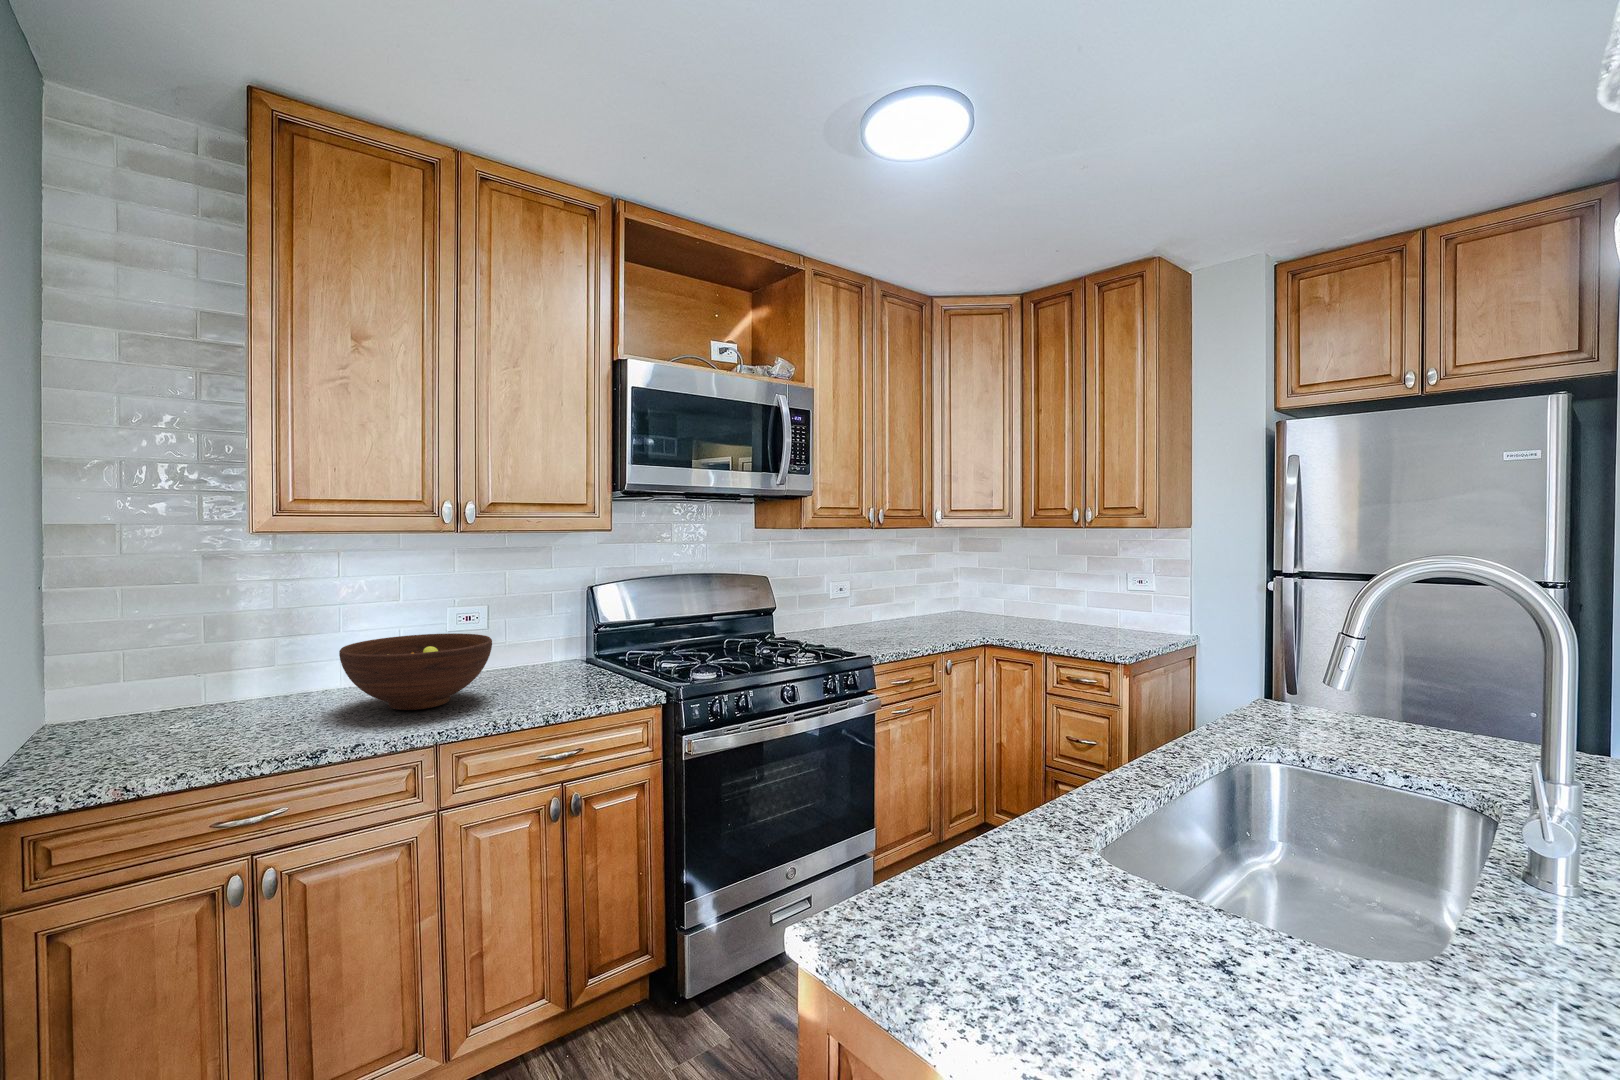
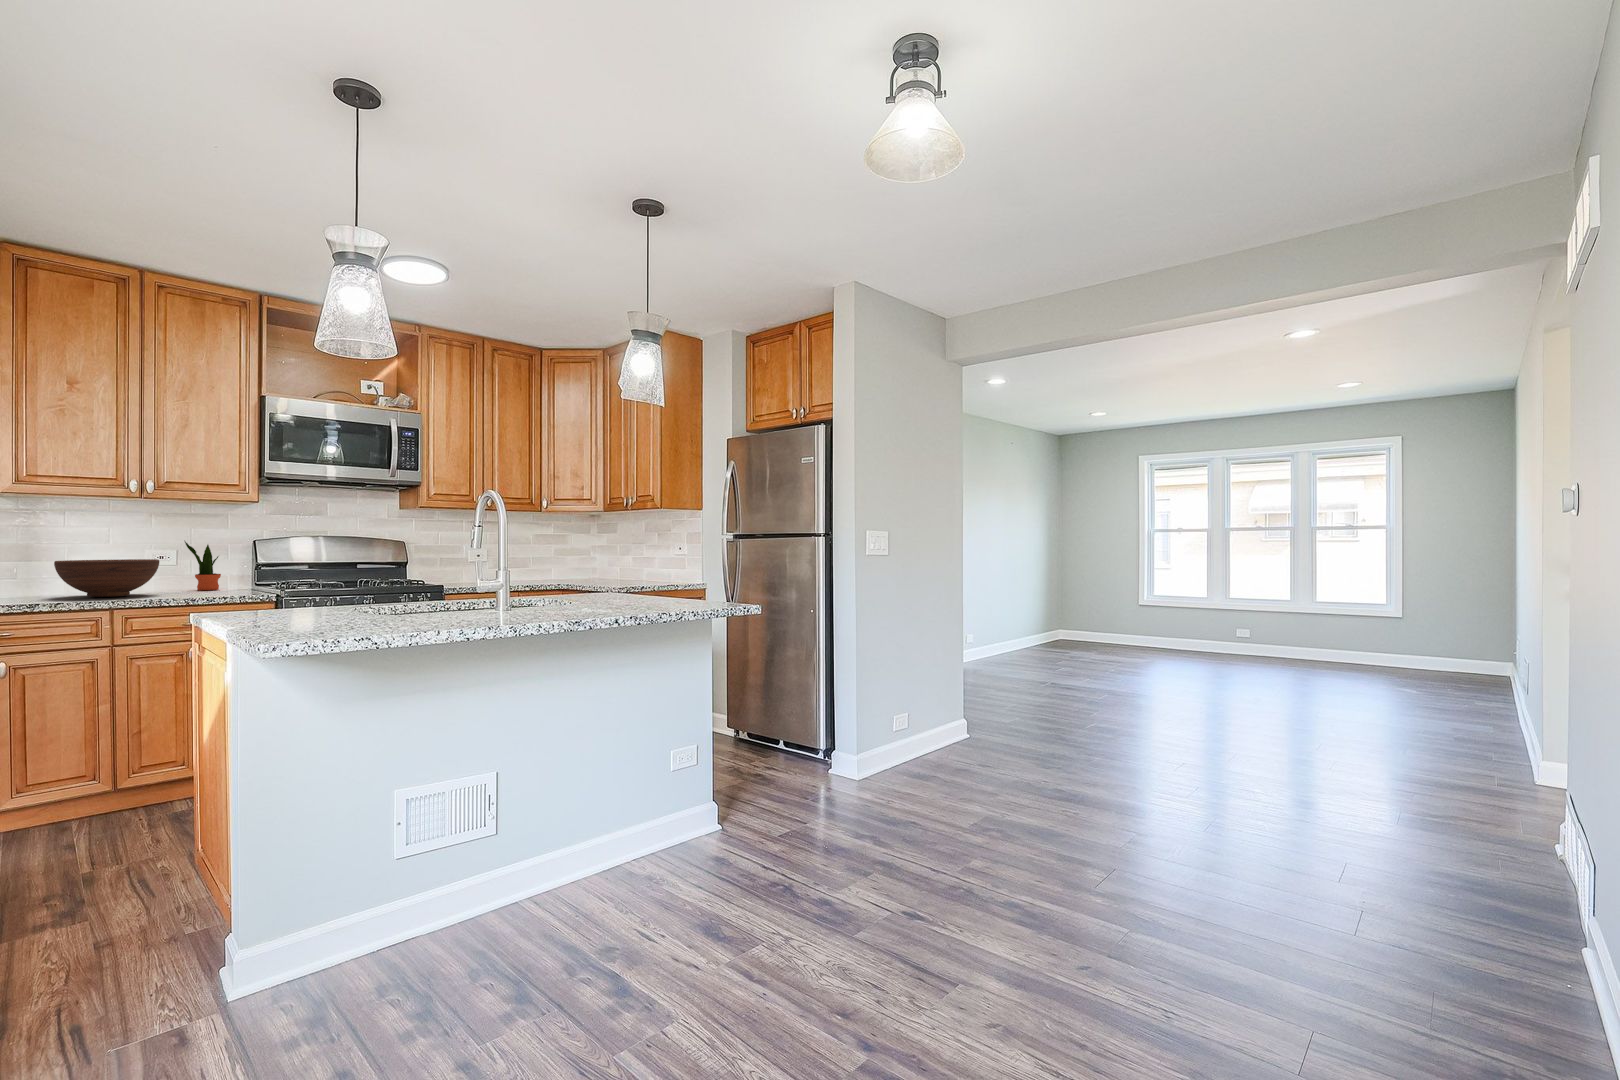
potted plant: none [511,595,561,675] -> present [185,542,221,590]

